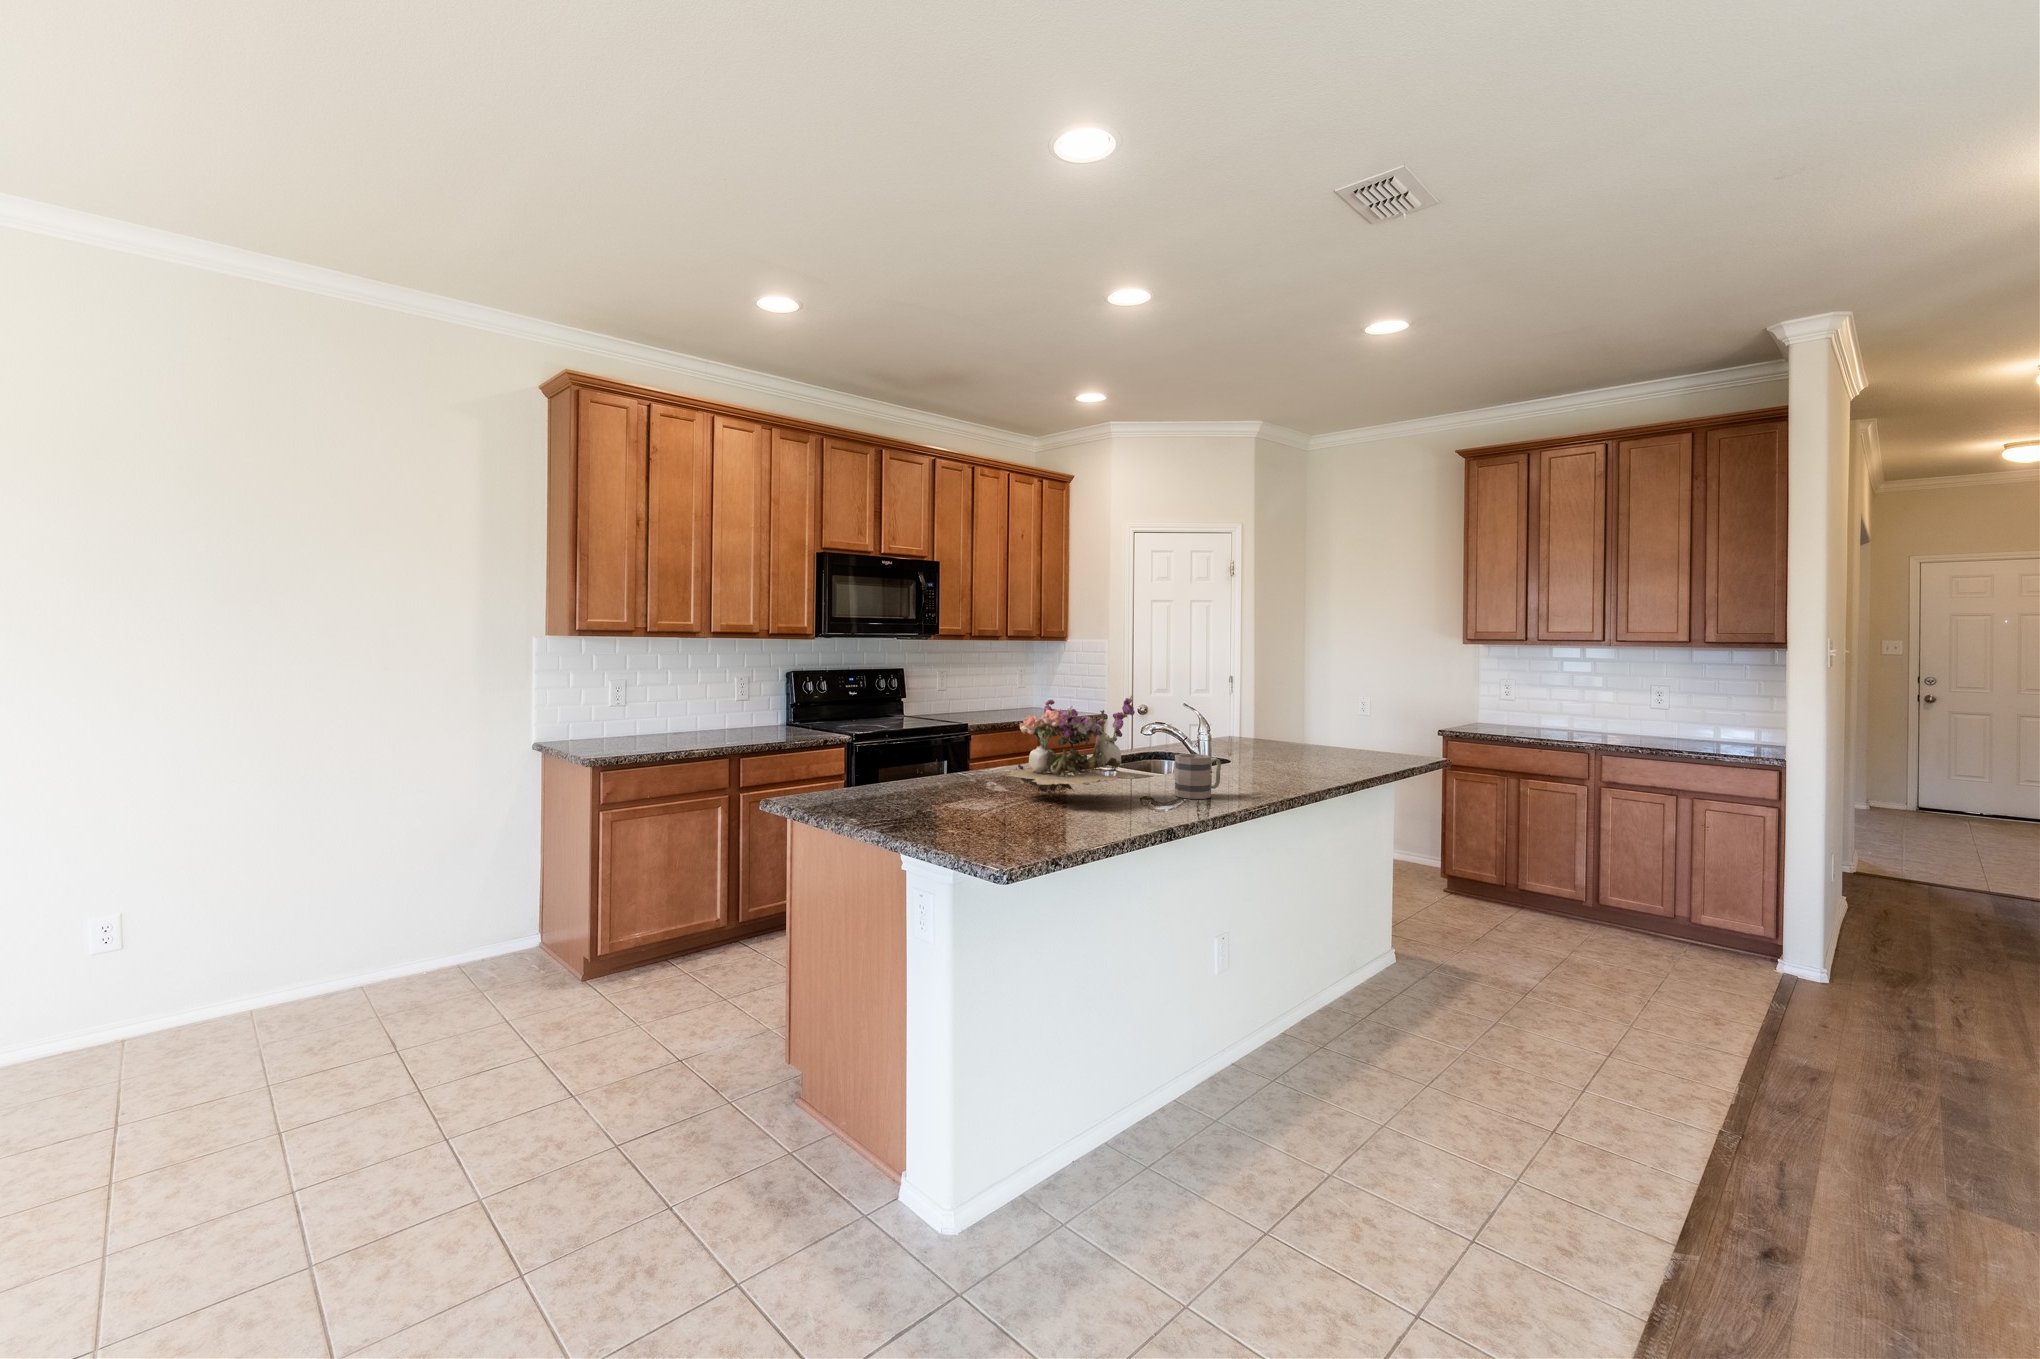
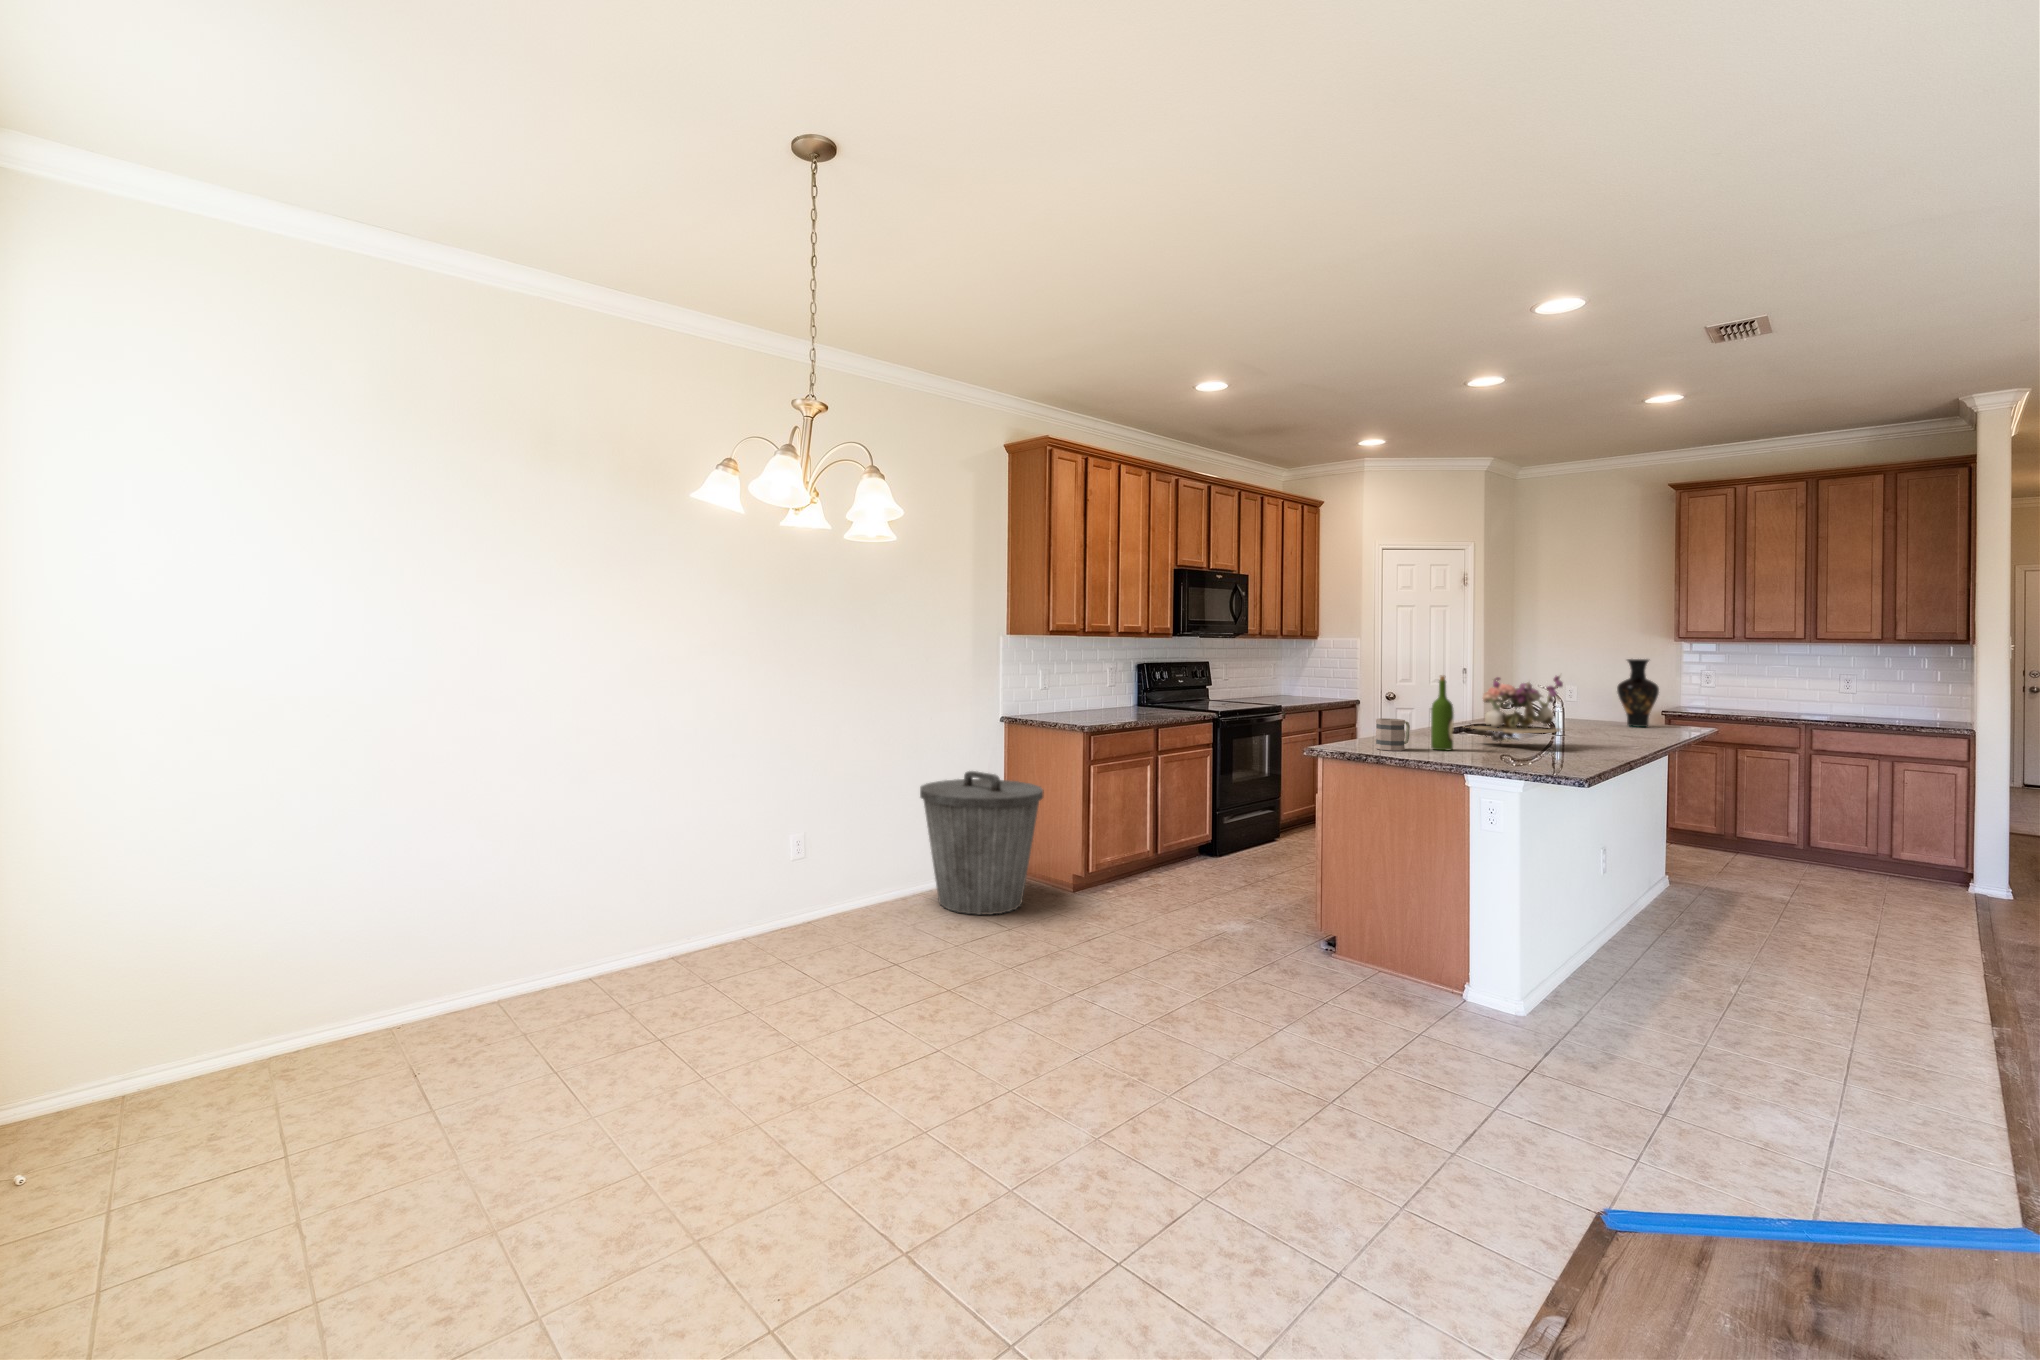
vase: none [1313,670,1362,760] -> present [1617,659,1659,727]
wine bottle: none [920,700,949,810] -> present [1431,675,1454,750]
mug: present [1174,754,1221,799] -> present [1376,718,1410,751]
trash can: none [333,821,526,1025] -> present [920,771,1044,915]

